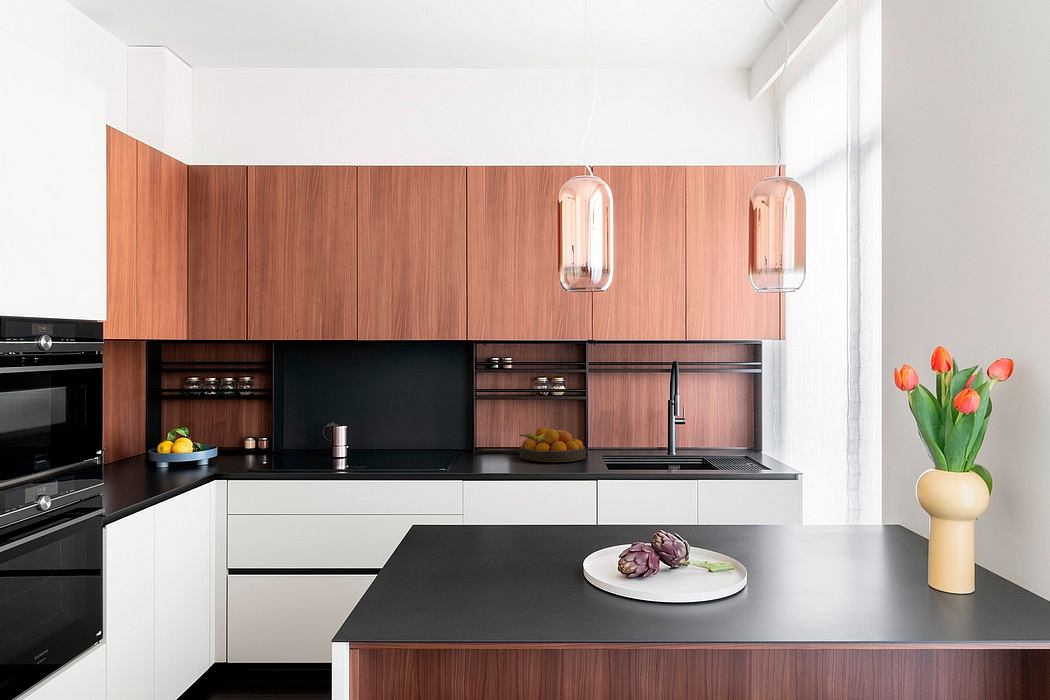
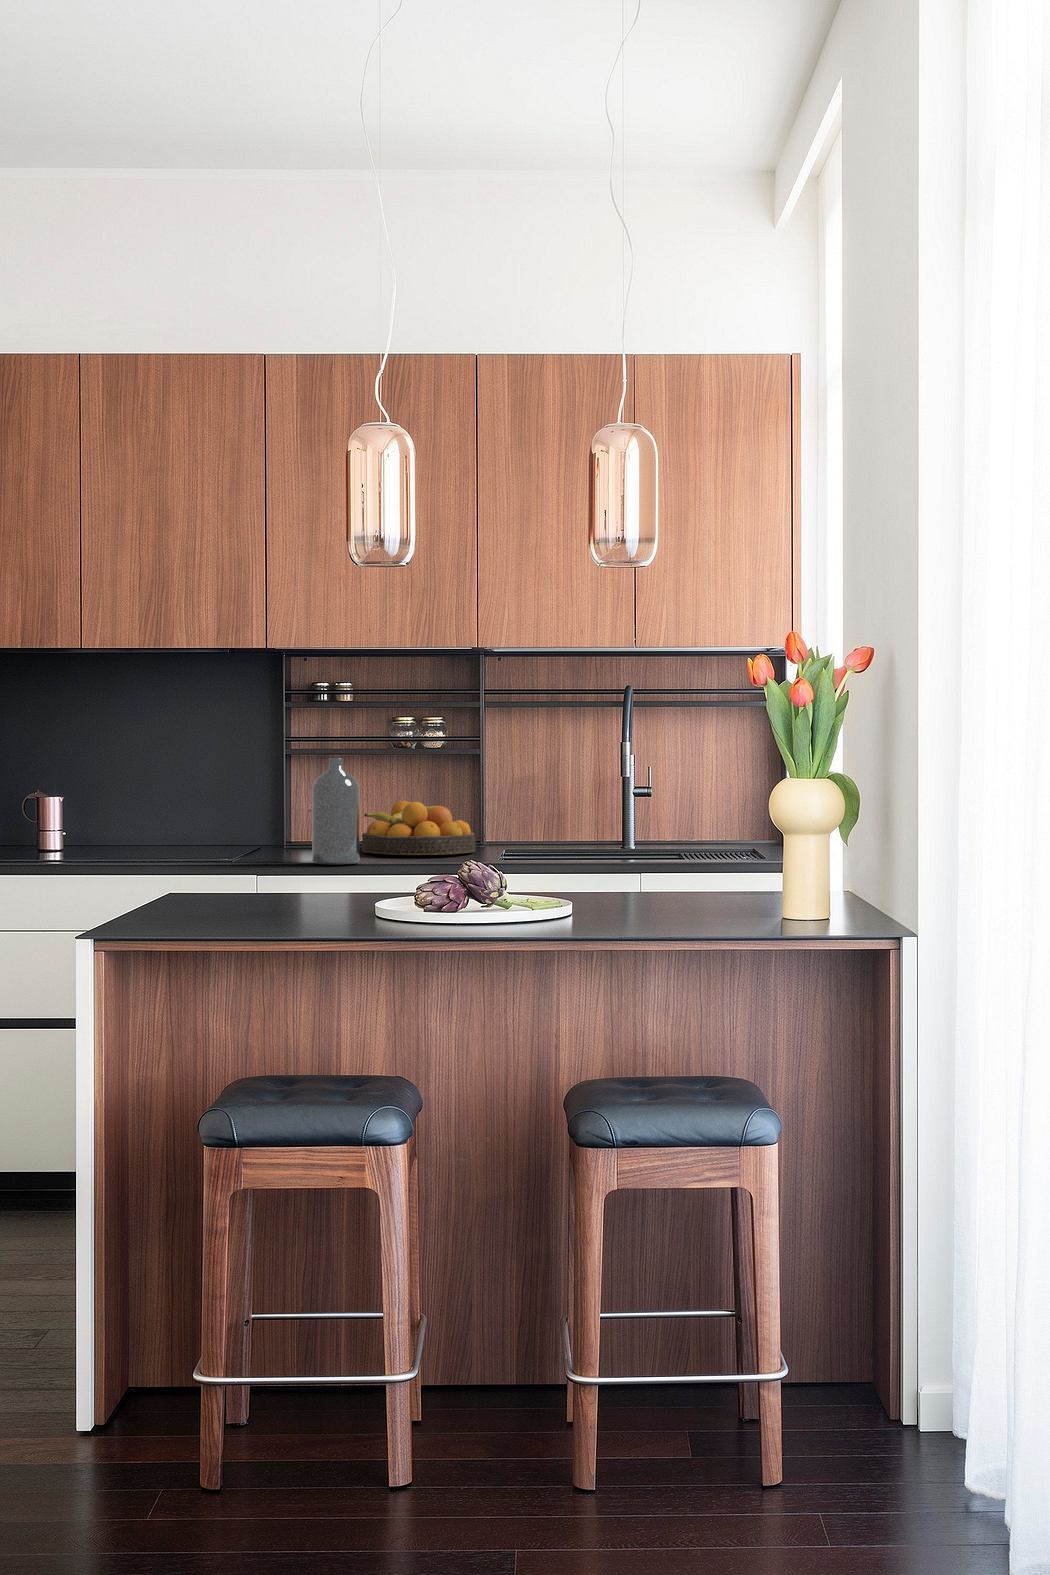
bottle: none [493,406,521,471] -> present [312,758,359,865]

